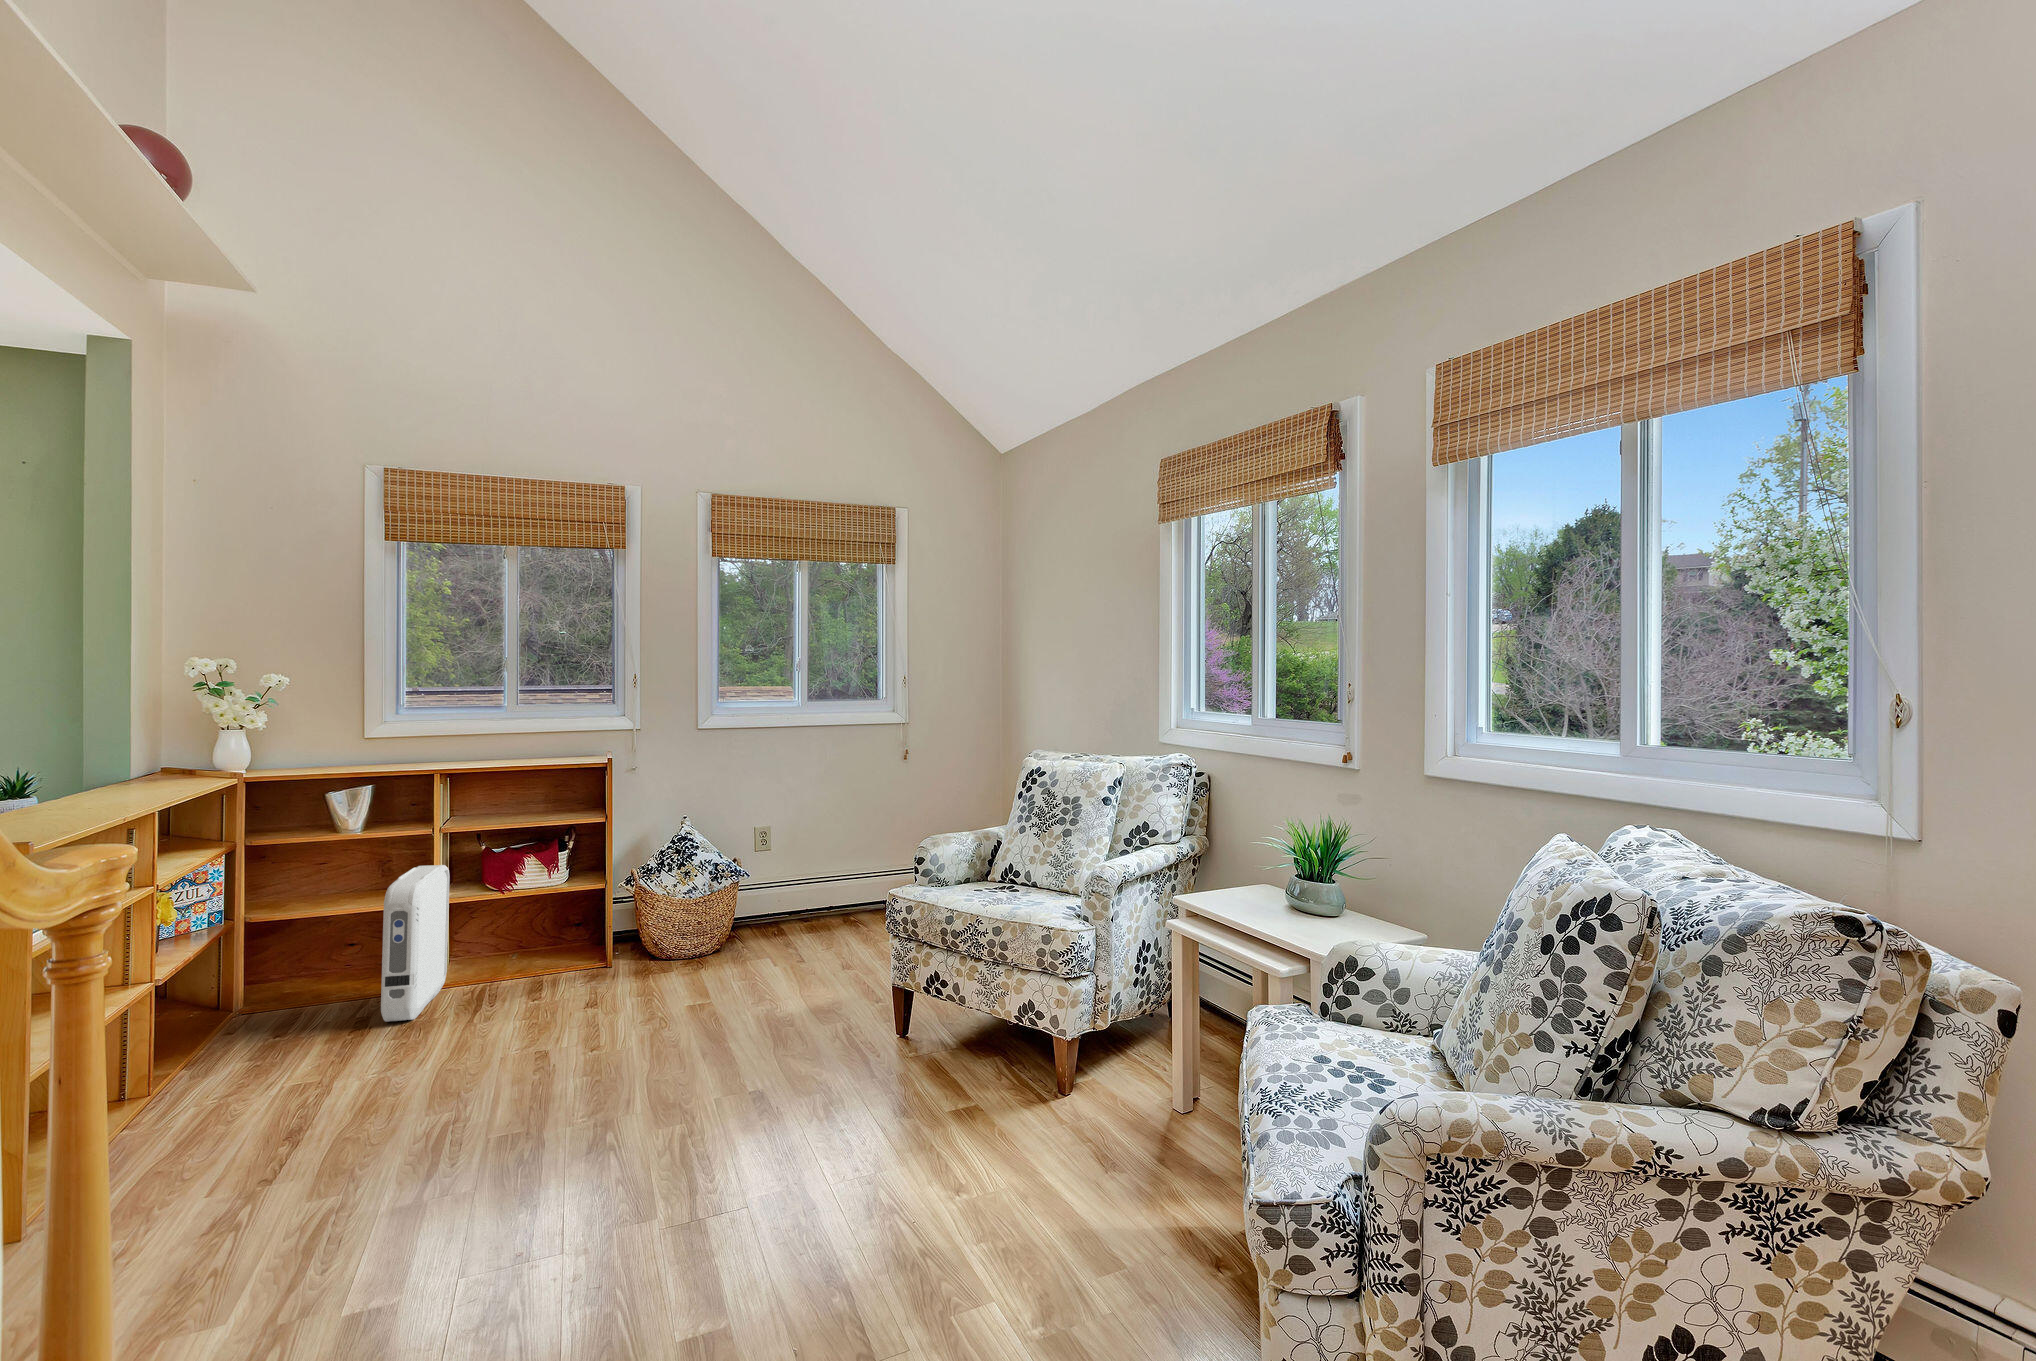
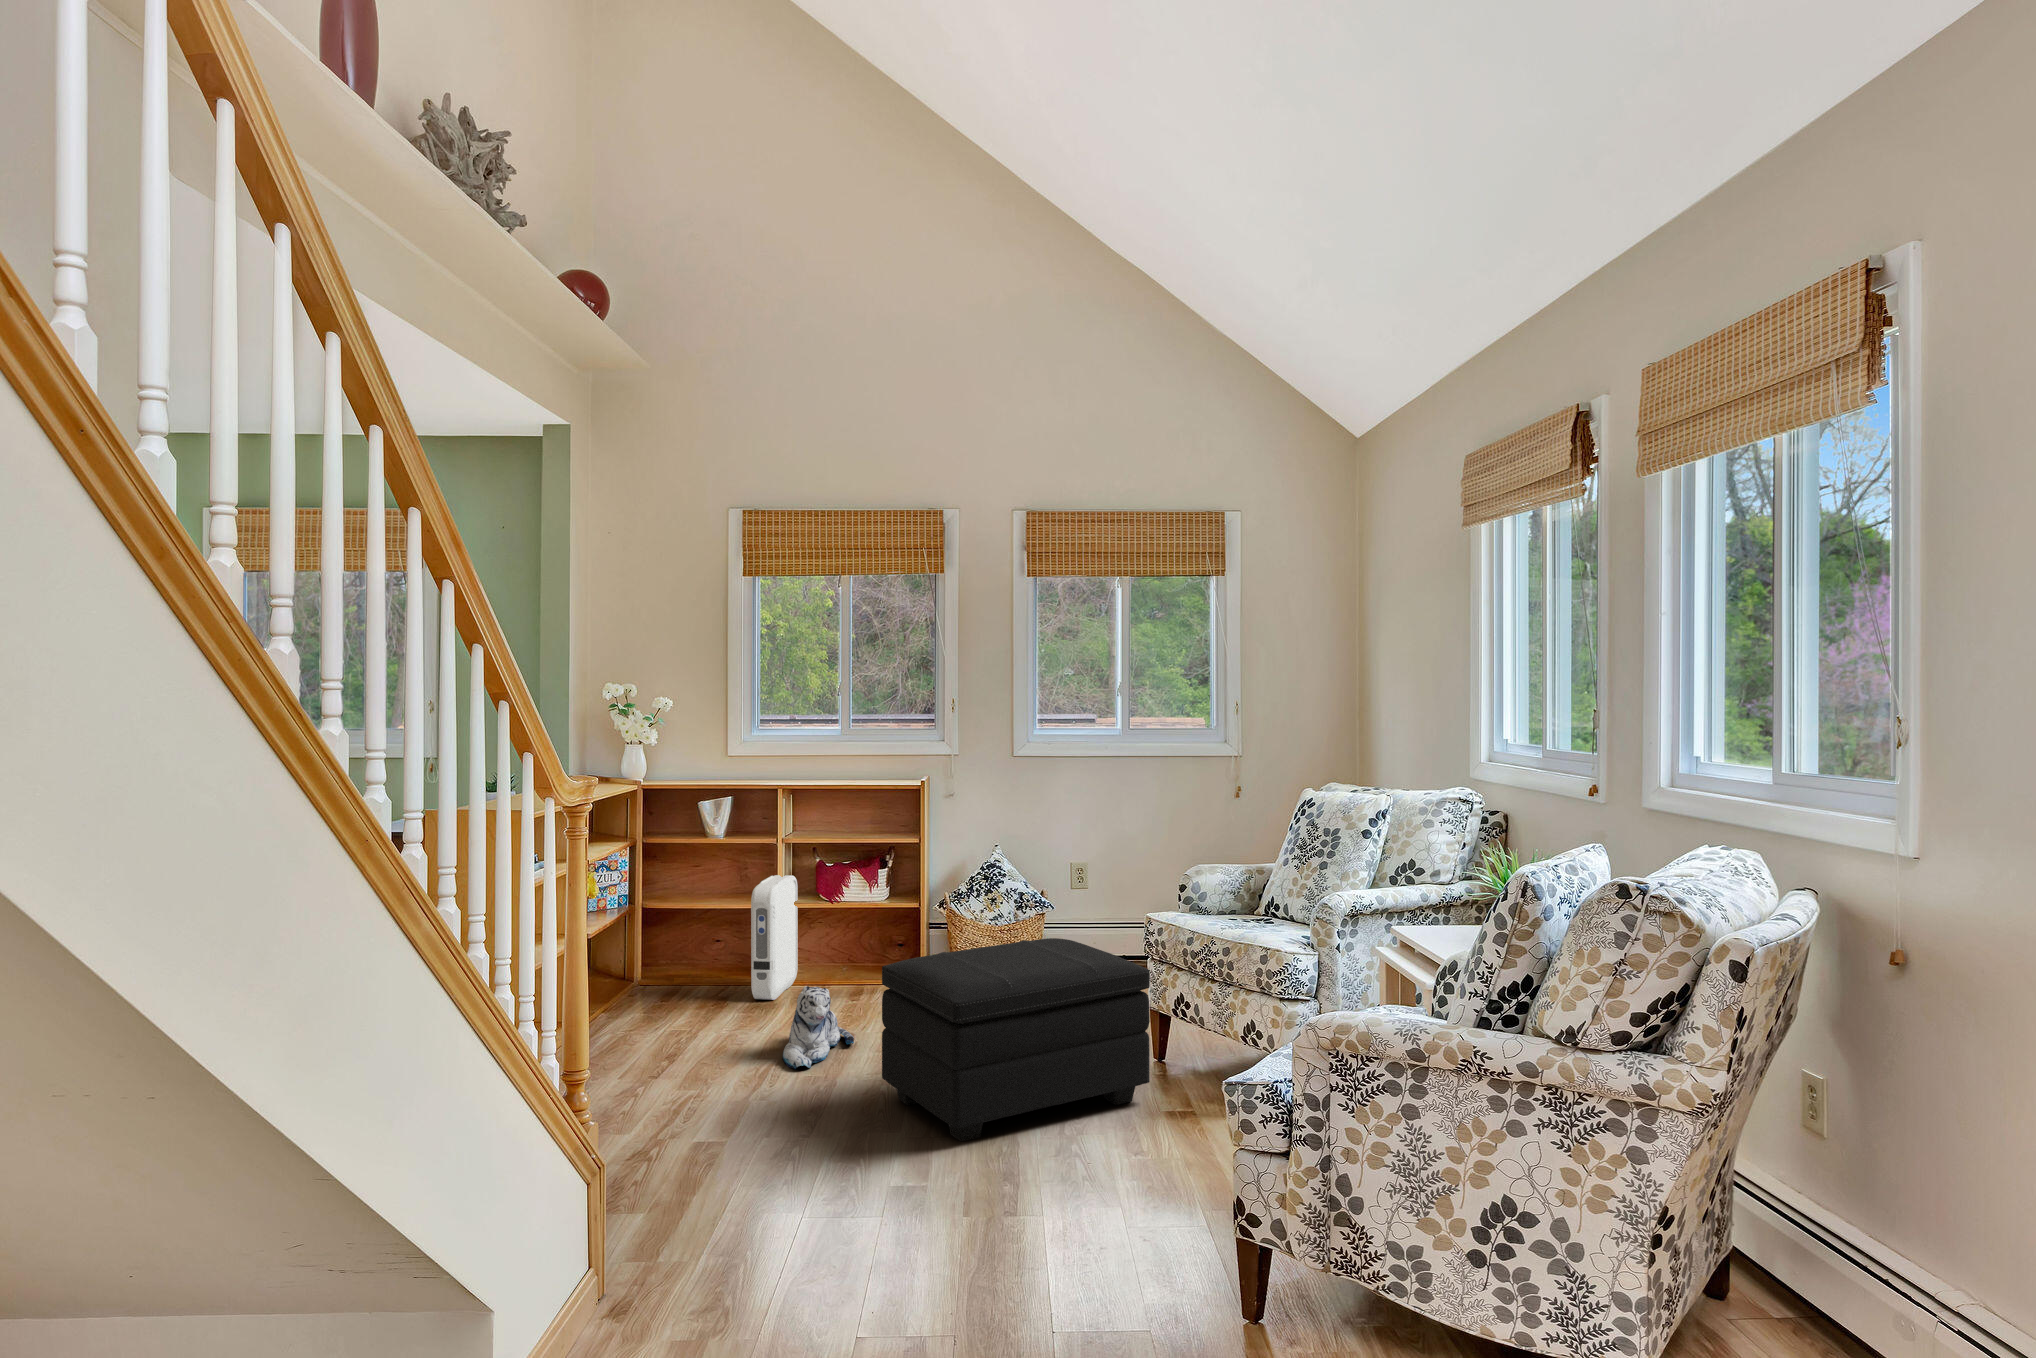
footstool: none [594,929,931,1231] -> present [882,938,1150,1141]
plush toy: none [432,1017,538,1138] -> present [783,986,854,1069]

